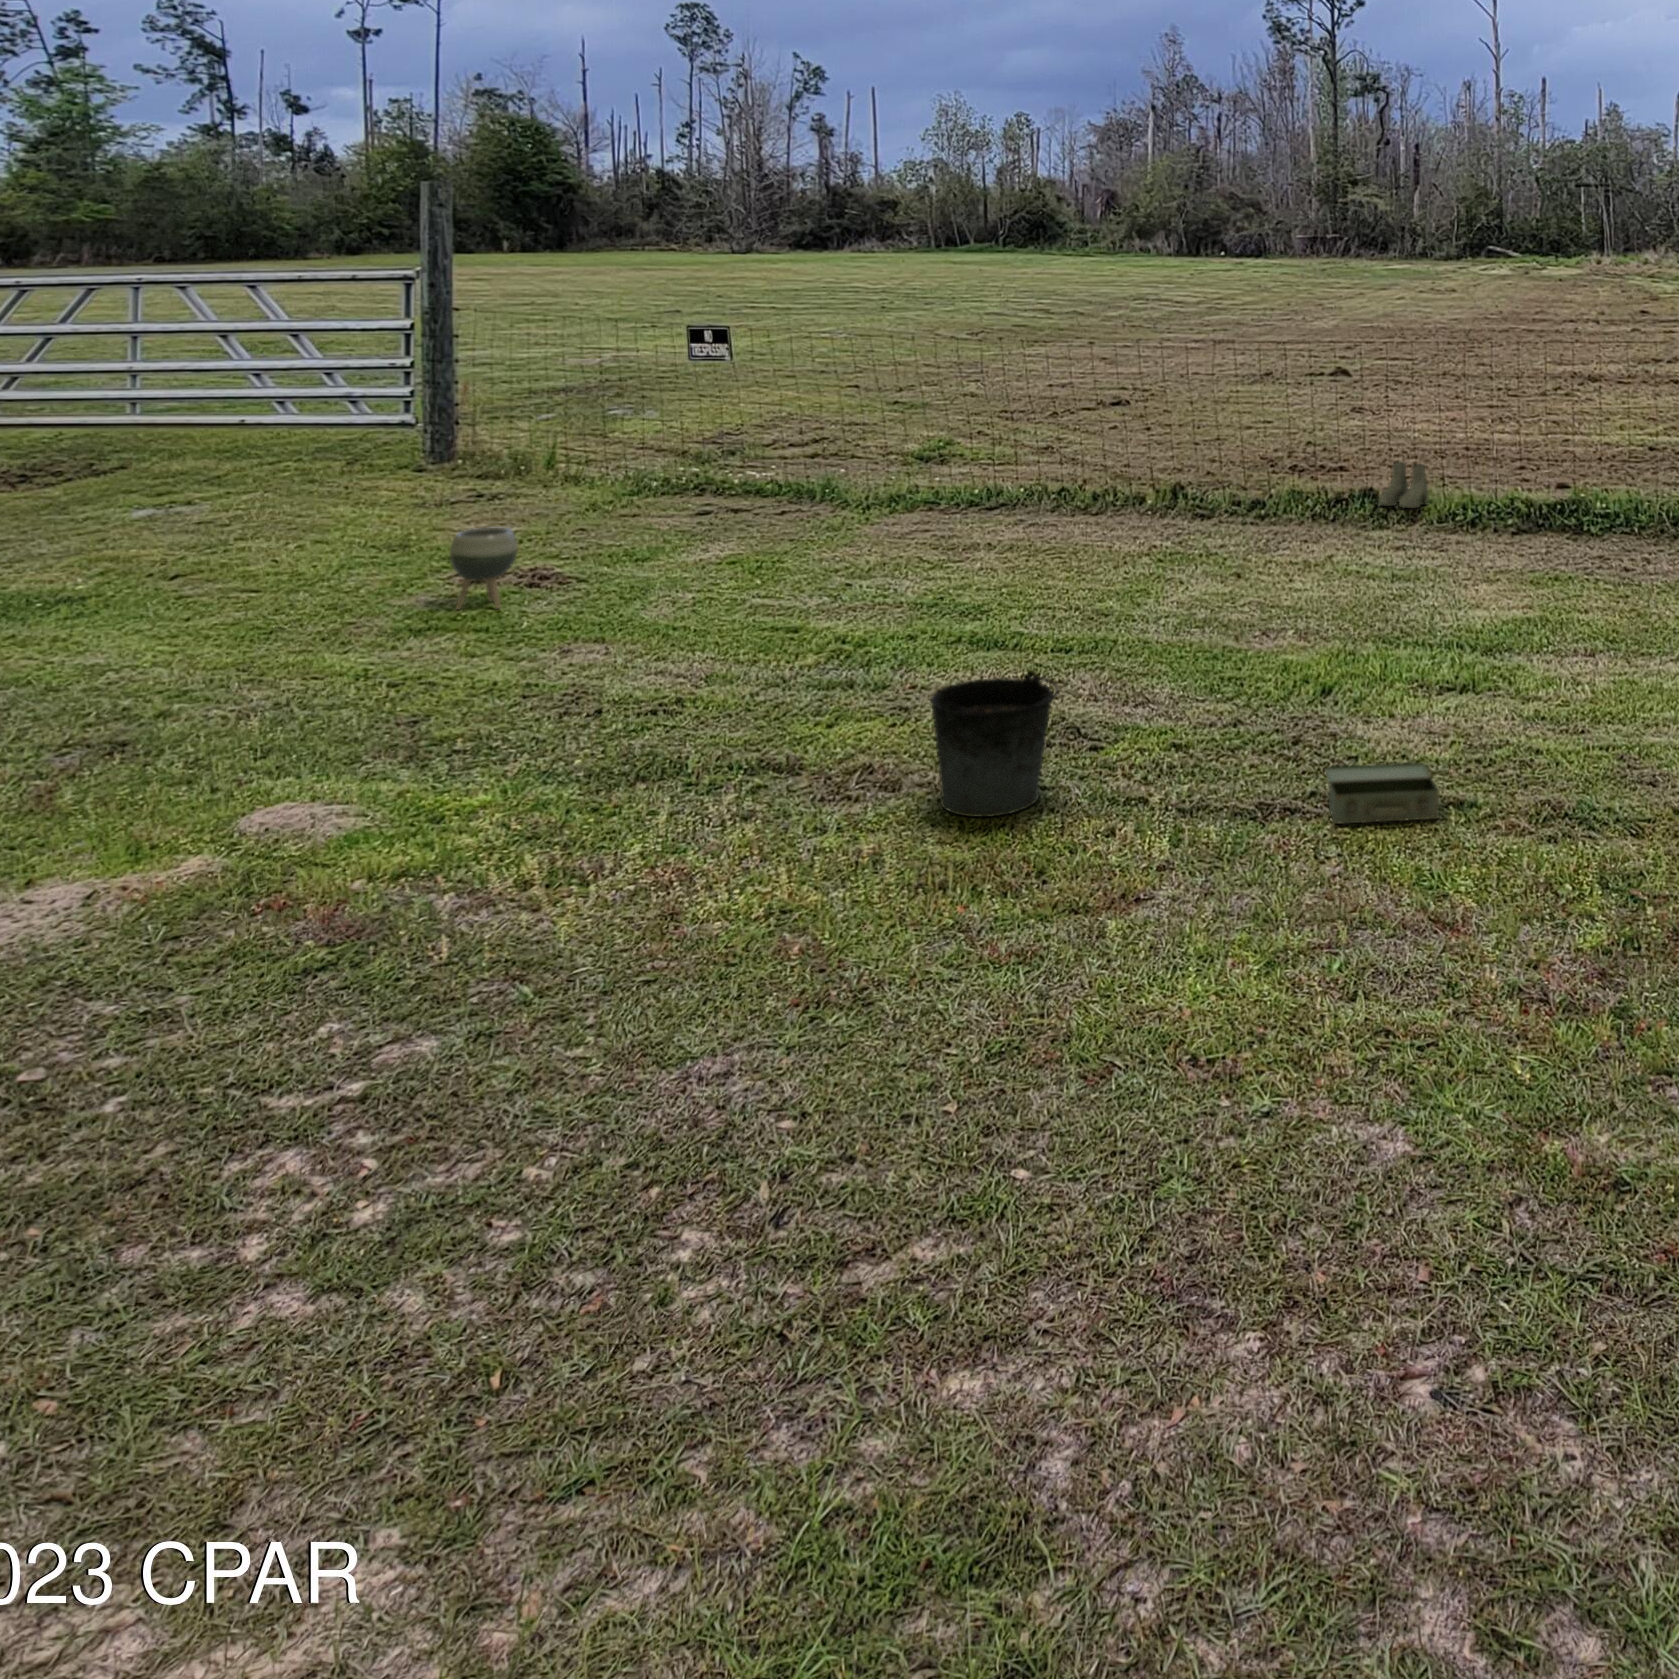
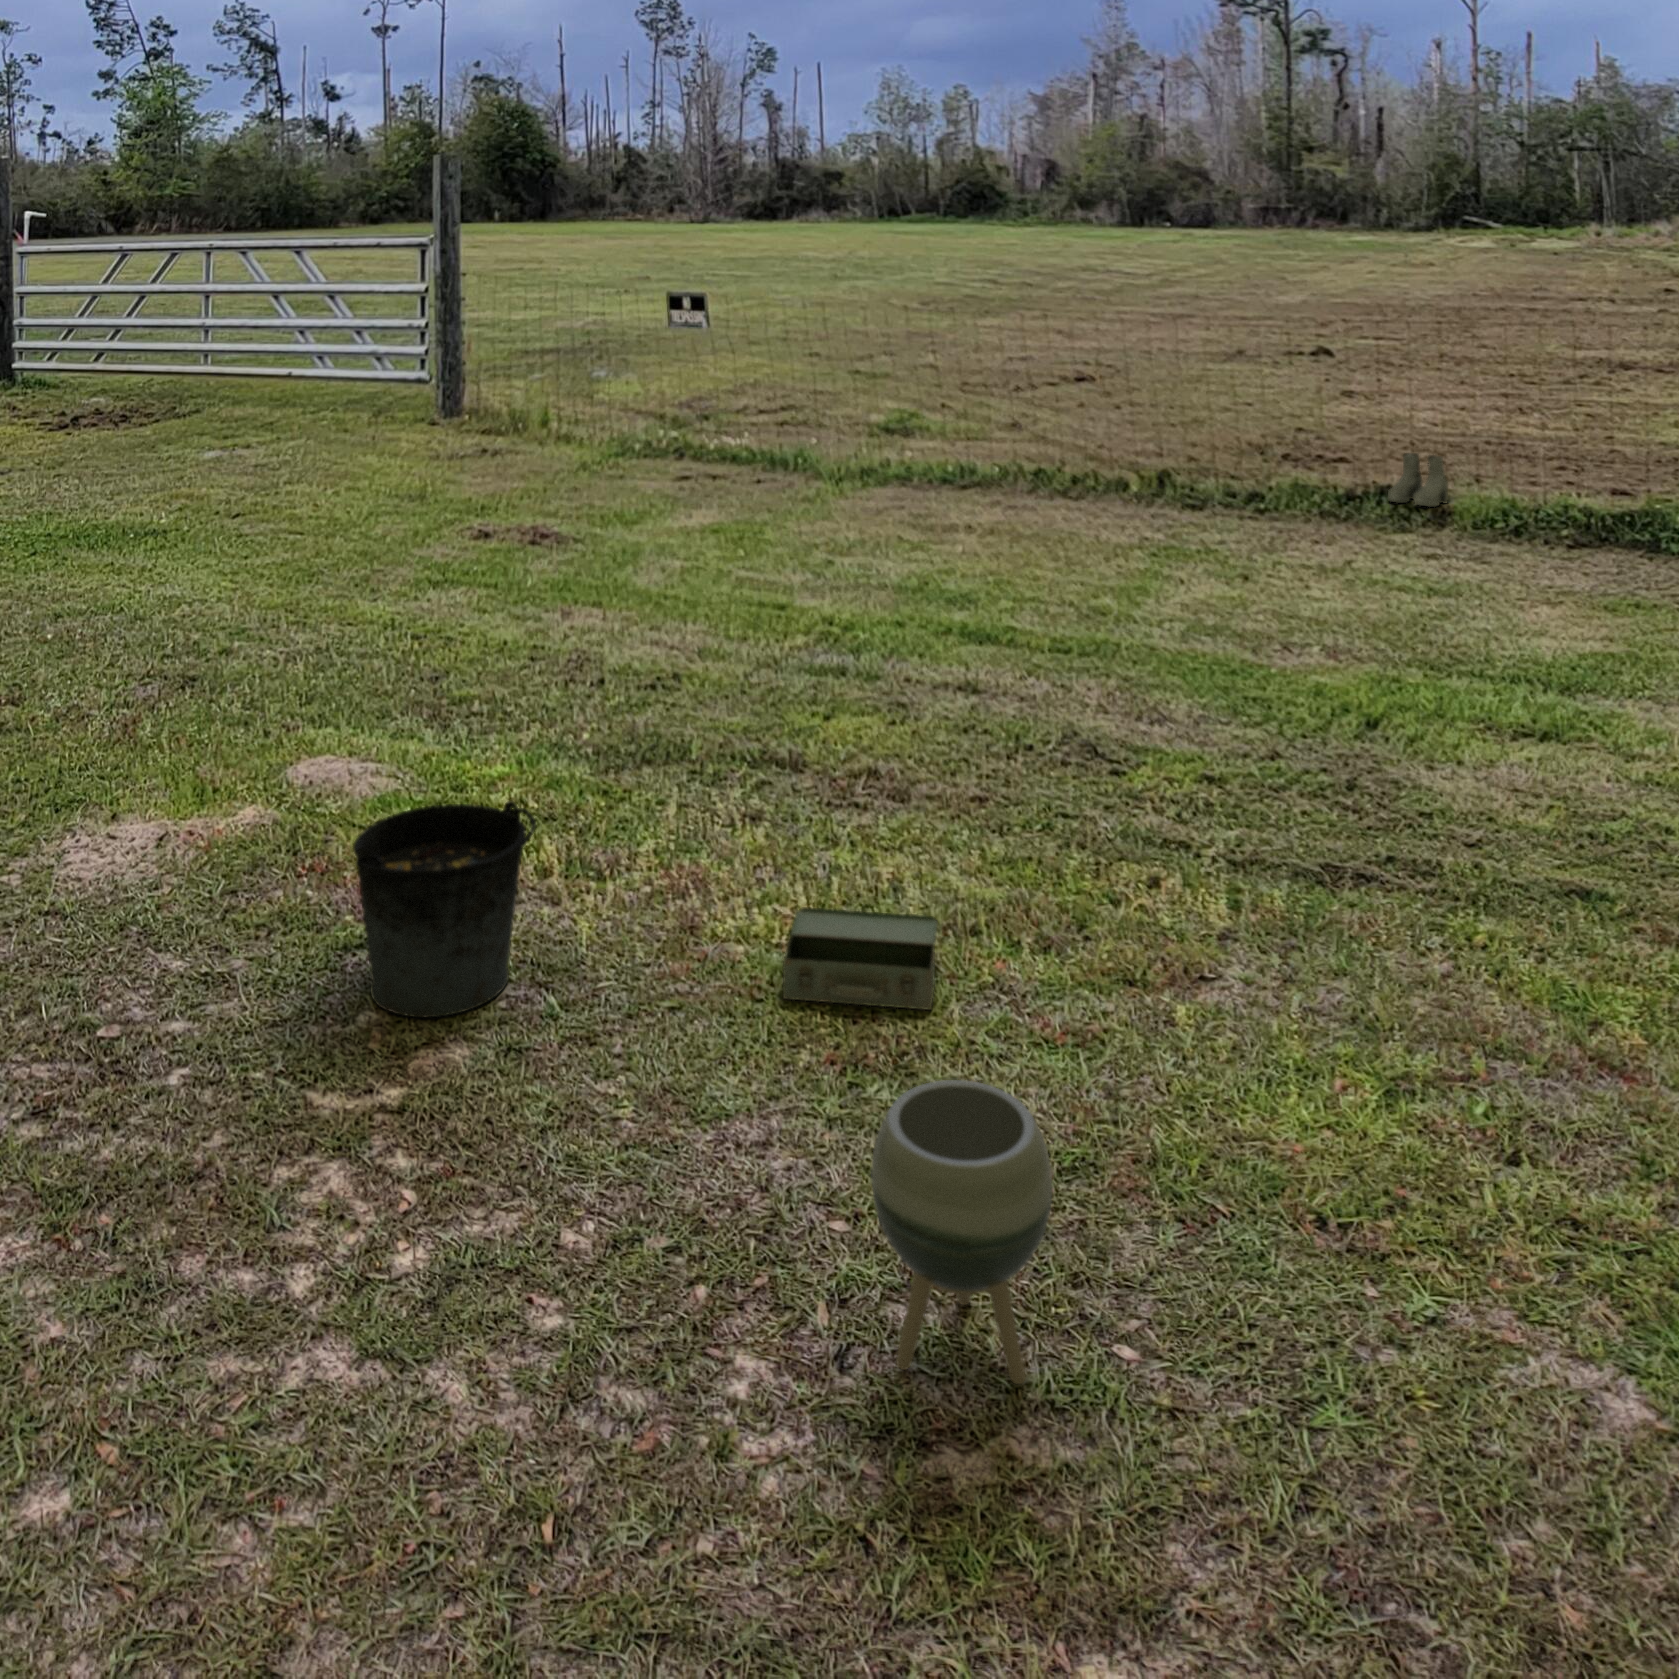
planter: present [450,528,518,610] -> present [871,1080,1052,1384]
bucket: present [930,672,1059,817] -> present [353,801,537,1017]
toolbox: present [1325,762,1439,824] -> present [783,907,938,1010]

